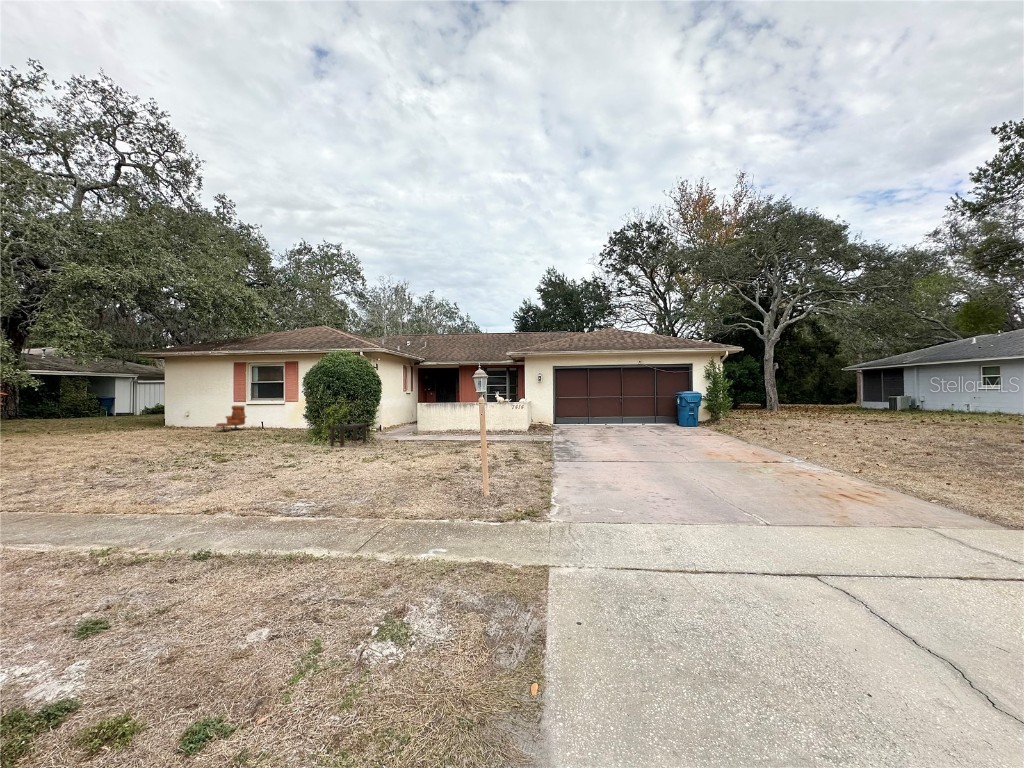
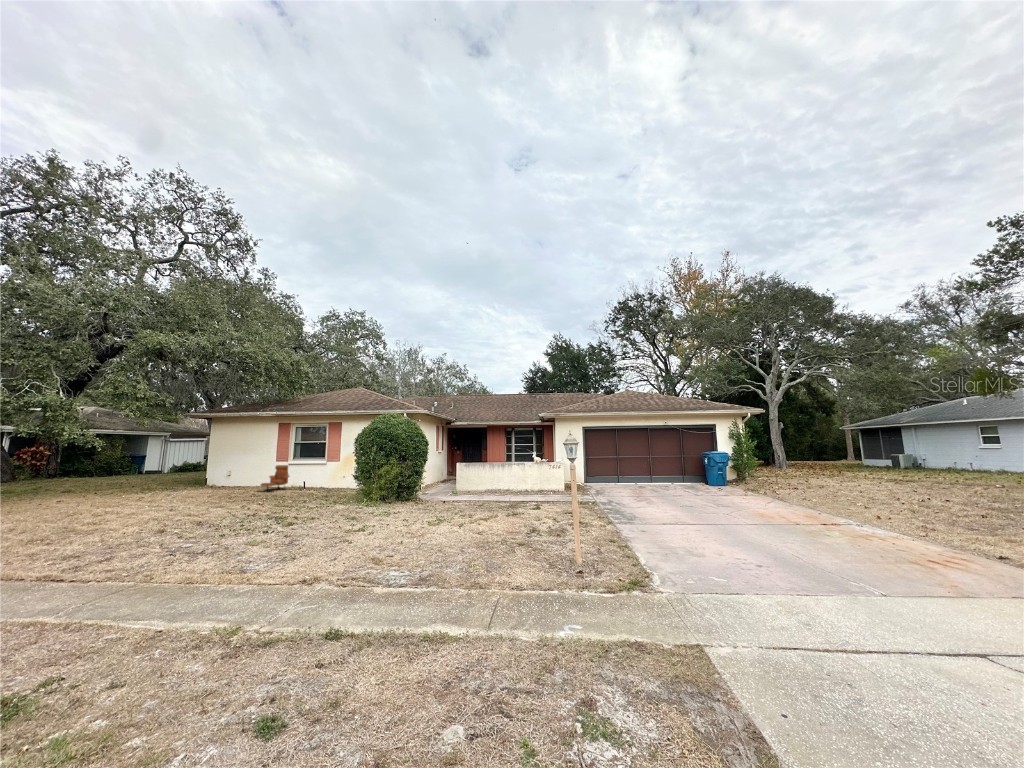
bench: present [330,424,367,446] -> none [383,484,418,507]

